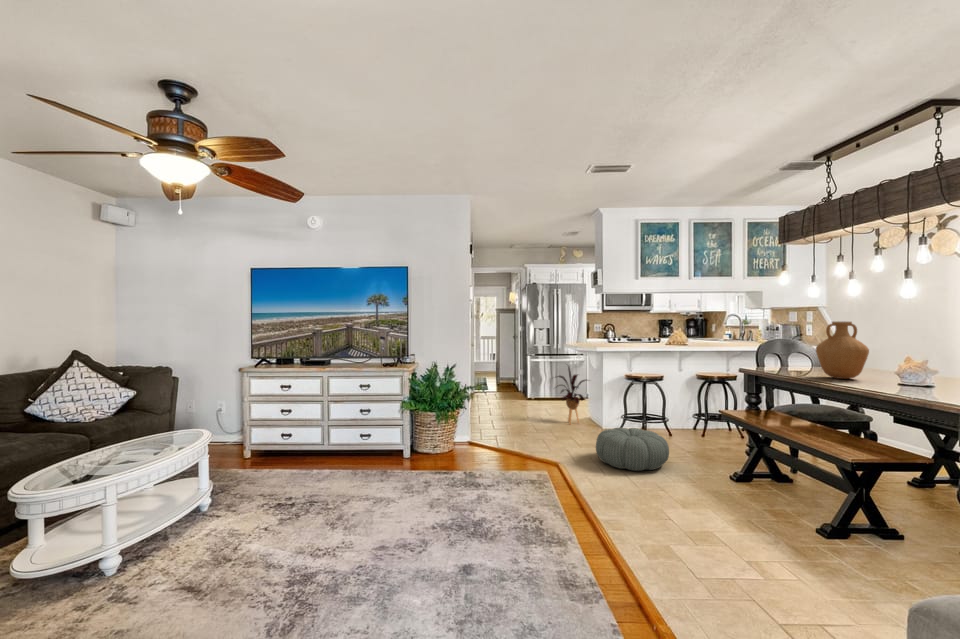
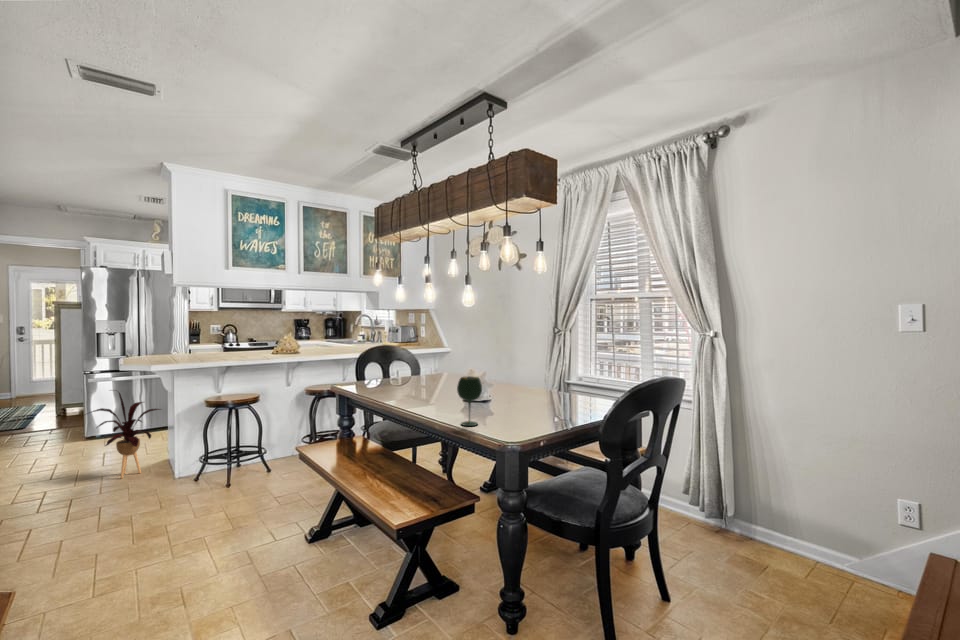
vase: present [816,322,869,379] -> none [389,333,440,402]
wine glass: none [907,353,935,393] -> present [457,376,482,426]
pouf: present [596,428,669,471] -> none [80,490,217,576]

